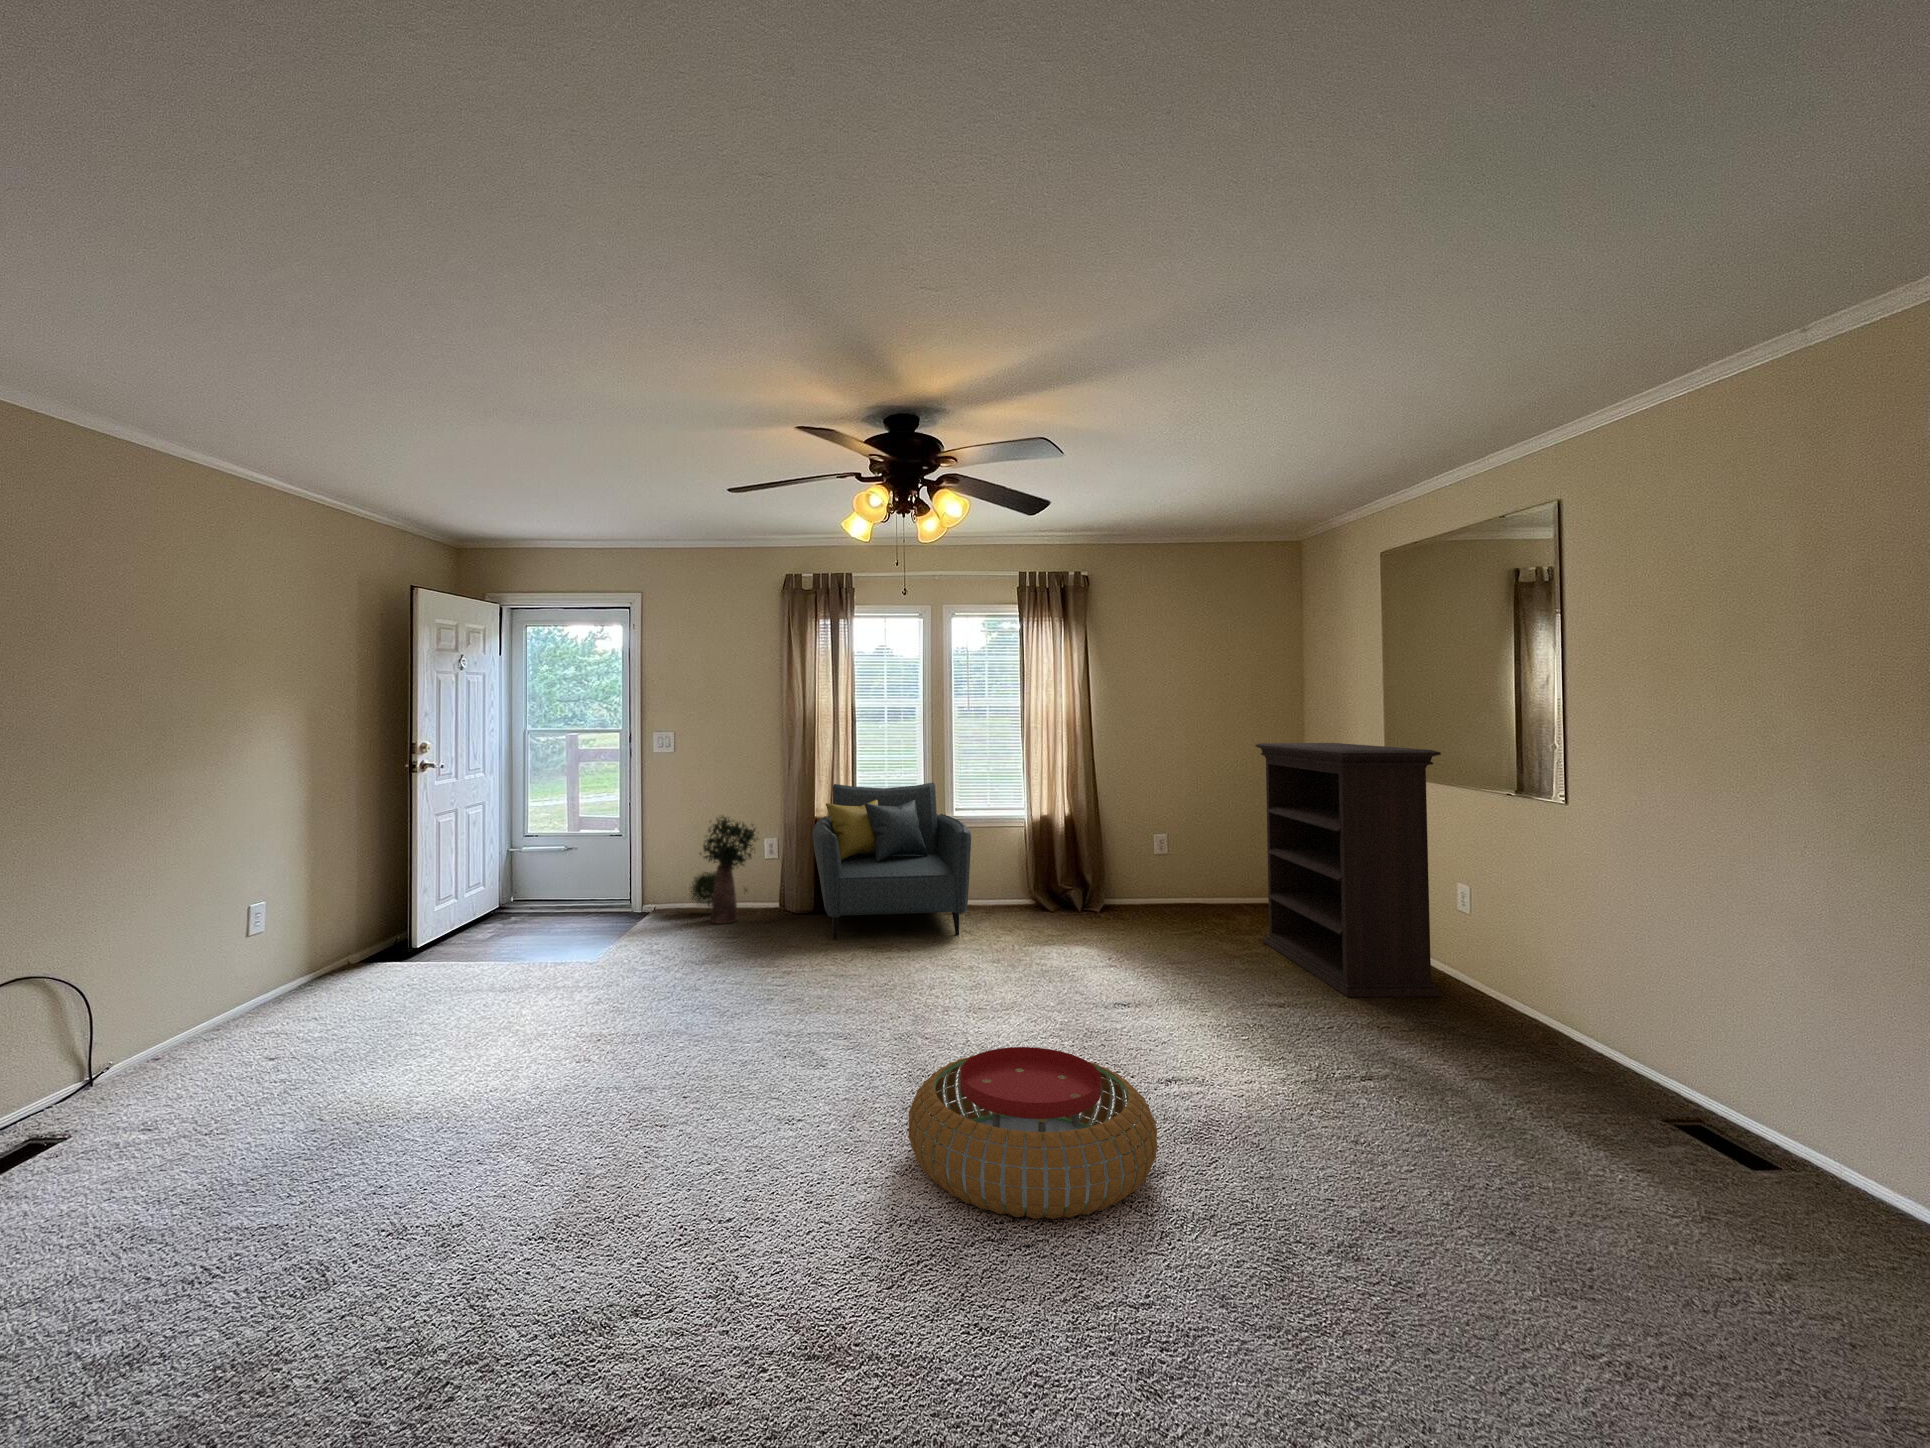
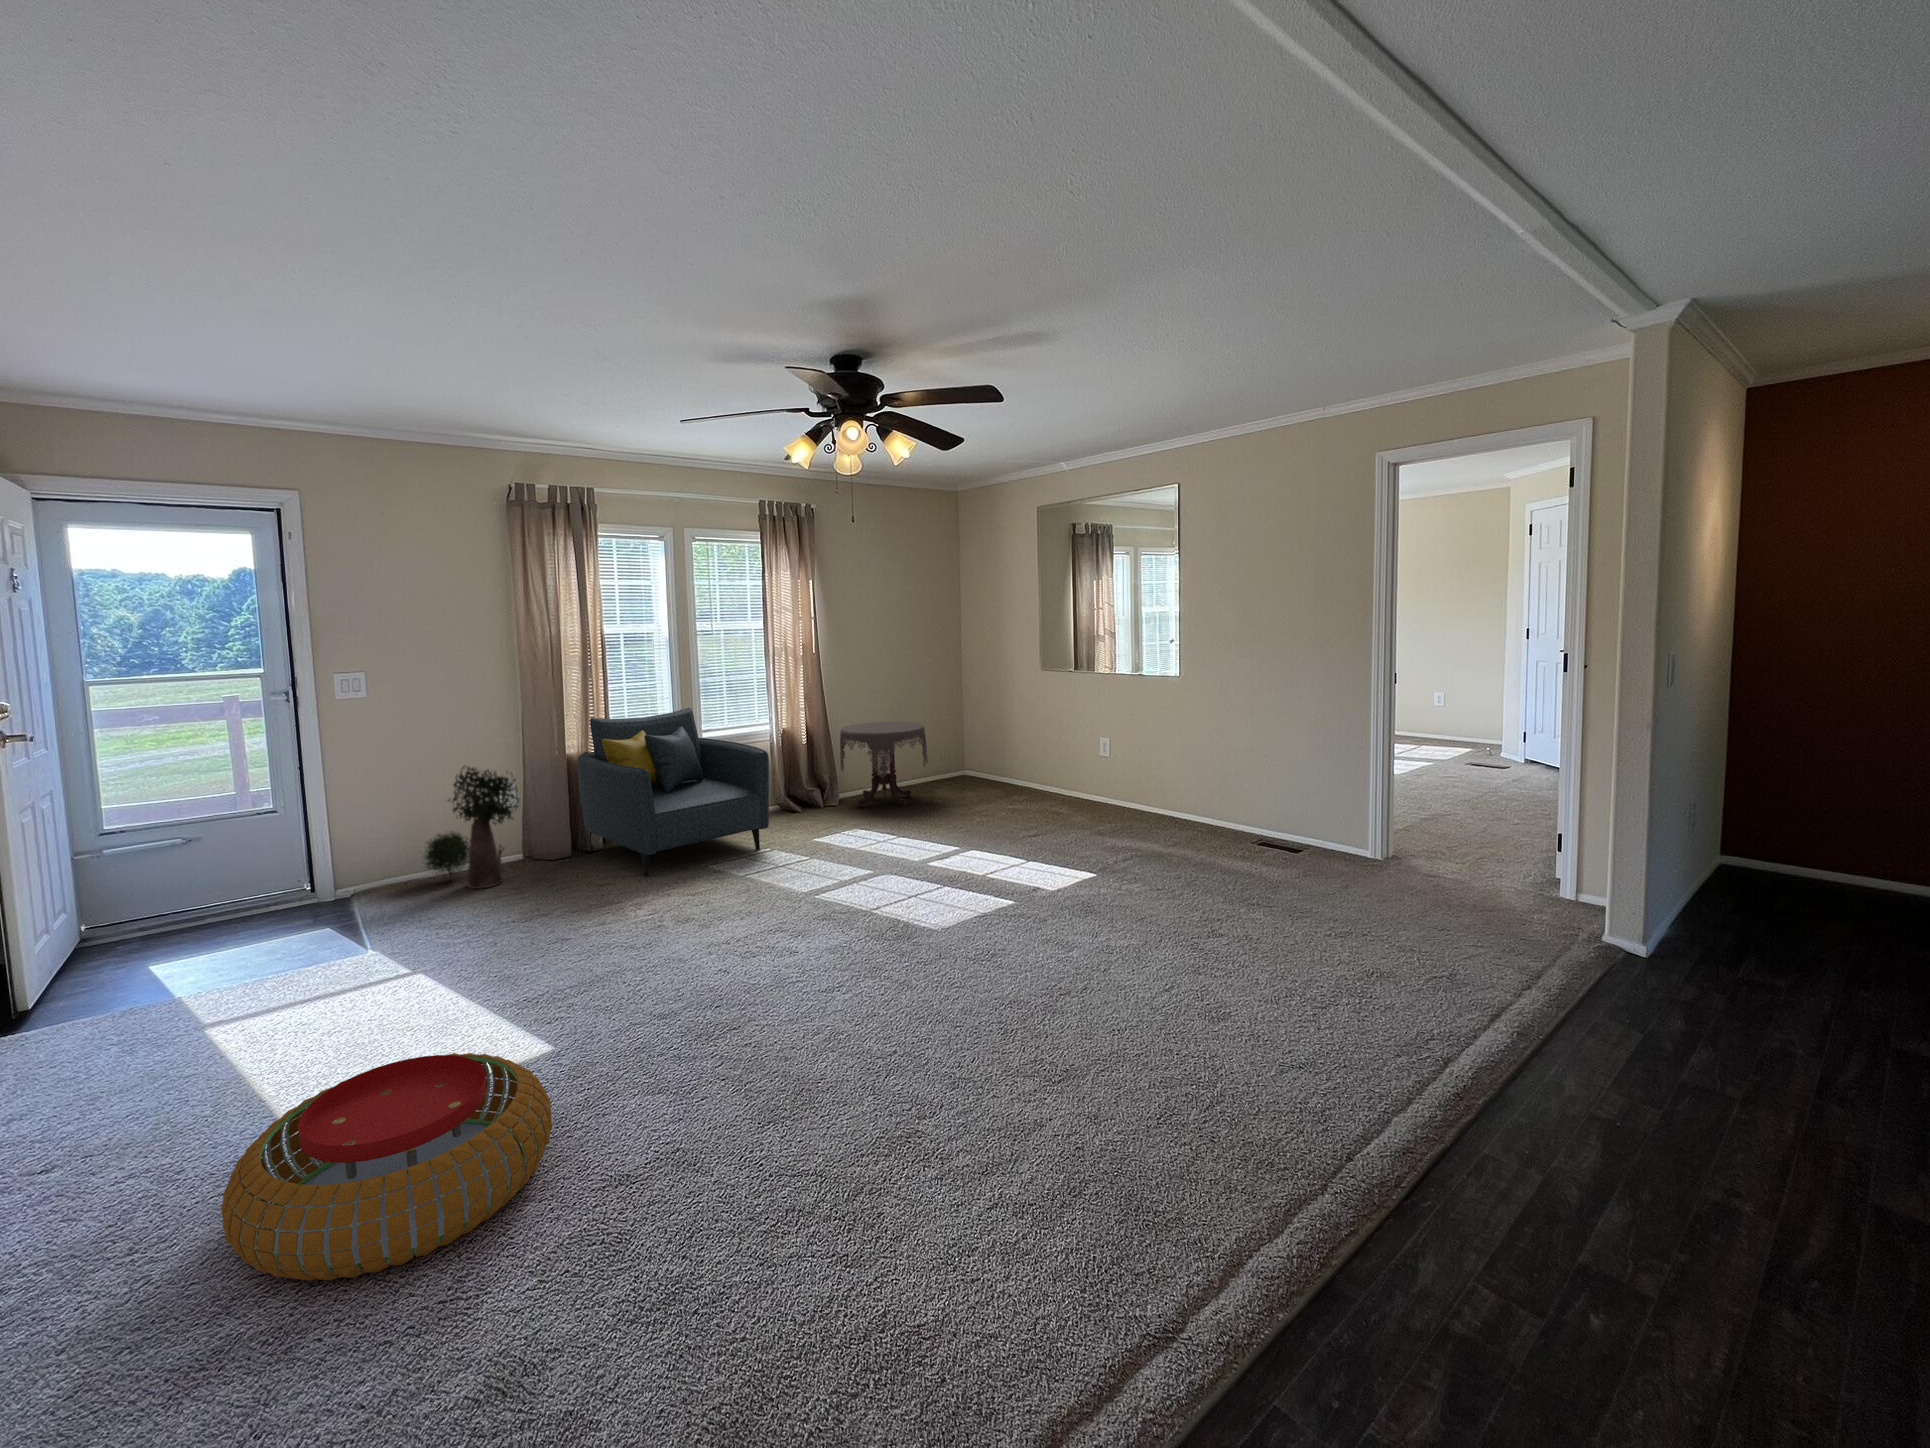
bookshelf: present [1255,743,1441,997] -> none [984,651,1143,837]
side table: none [1102,819,1206,921] -> present [840,722,928,807]
pouf: present [908,1047,1157,1219] -> present [221,1053,552,1281]

